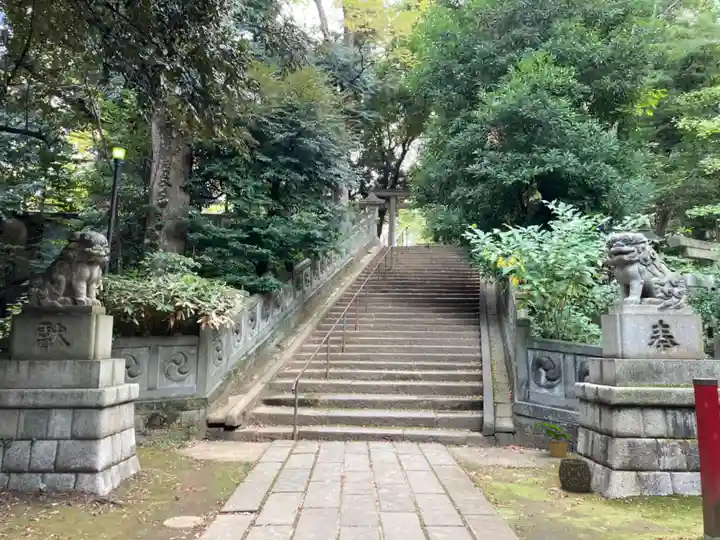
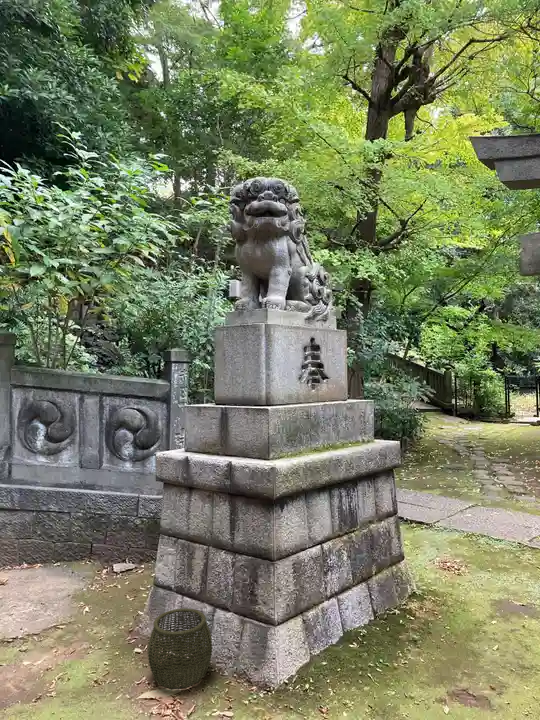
potted plant: present [535,423,569,458] -> none [36,520,92,576]

